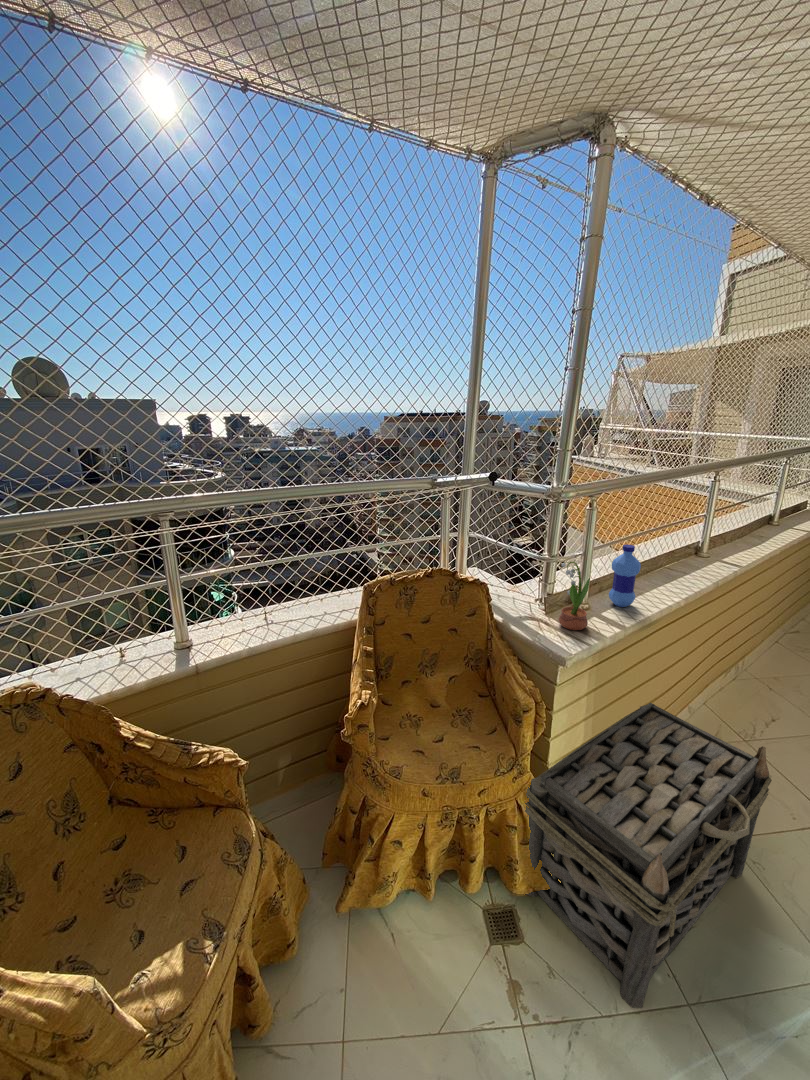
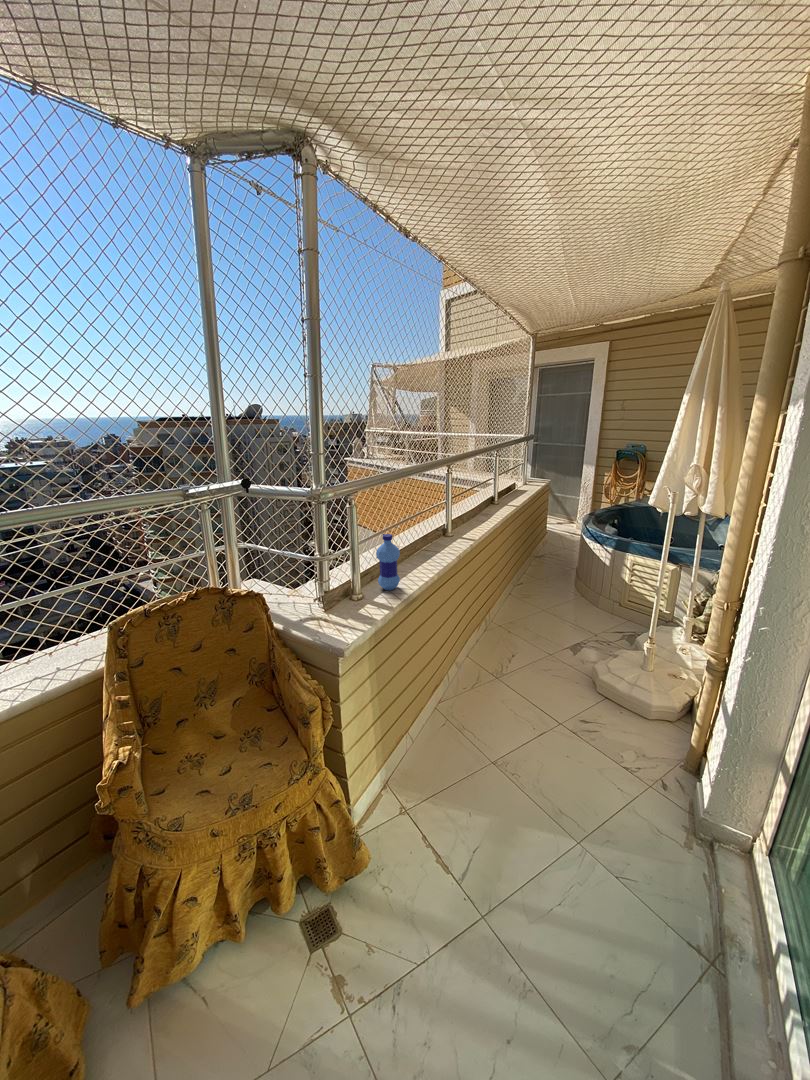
potted flower: present [559,561,590,630] -> none [329,556,361,621]
basket: present [525,703,772,1008] -> none [323,668,513,943]

